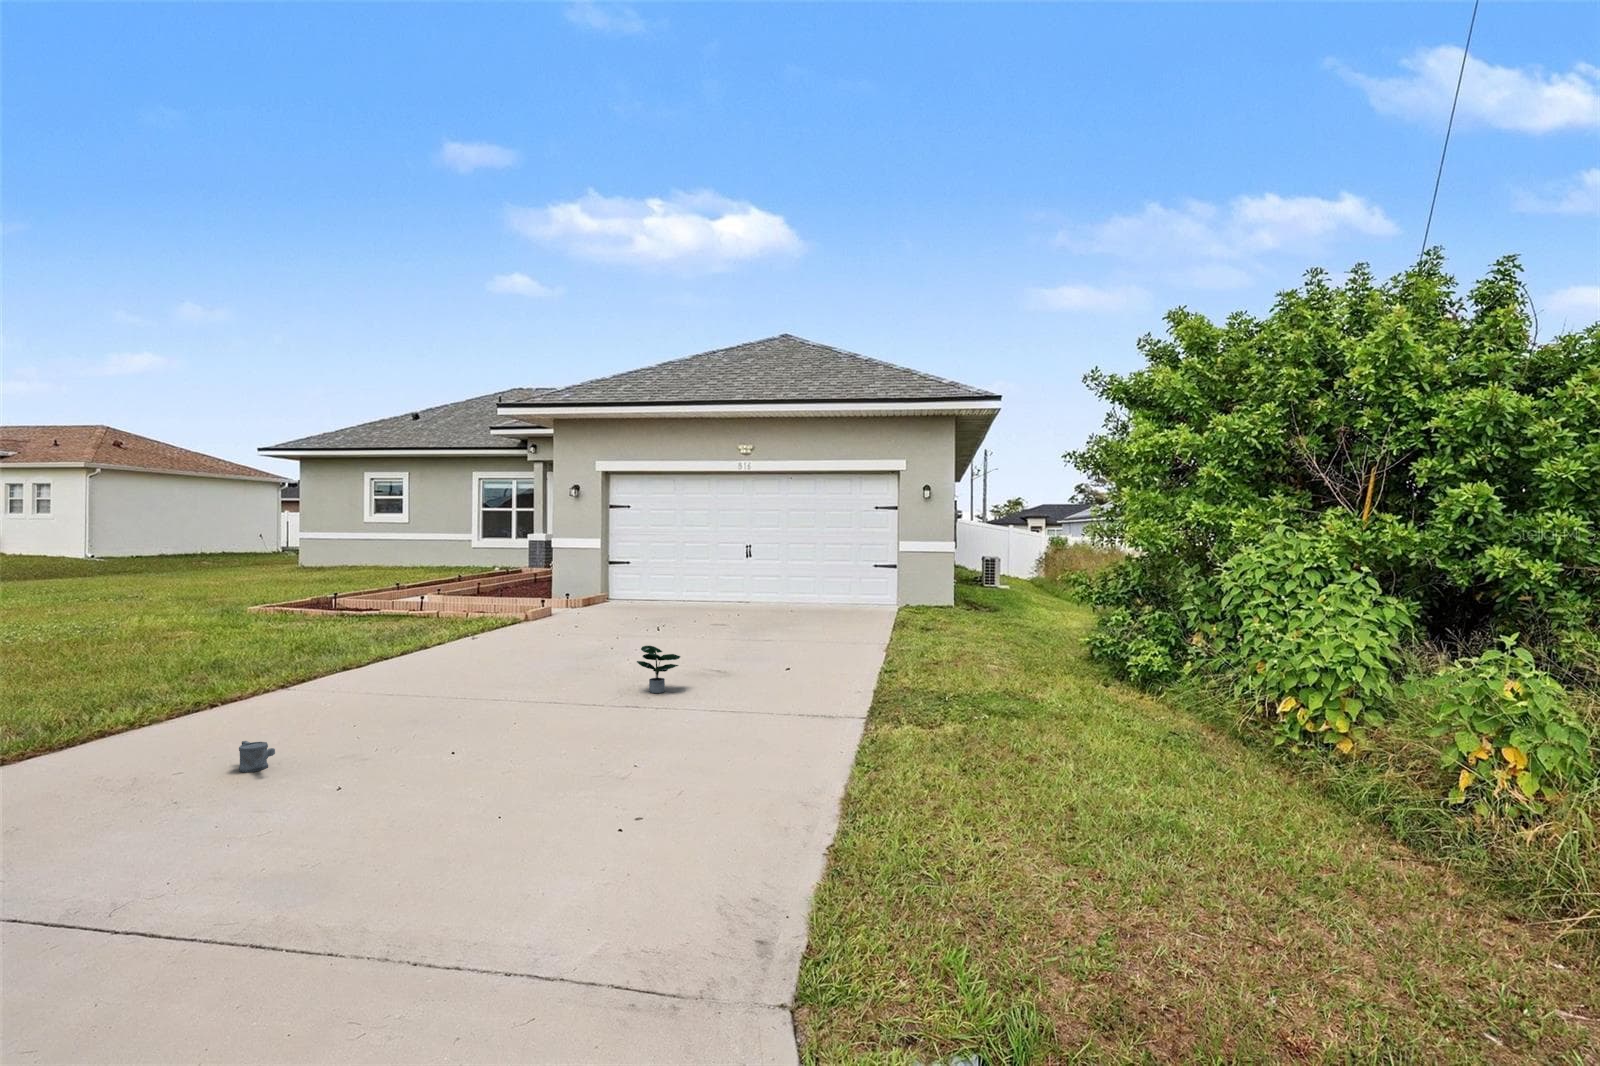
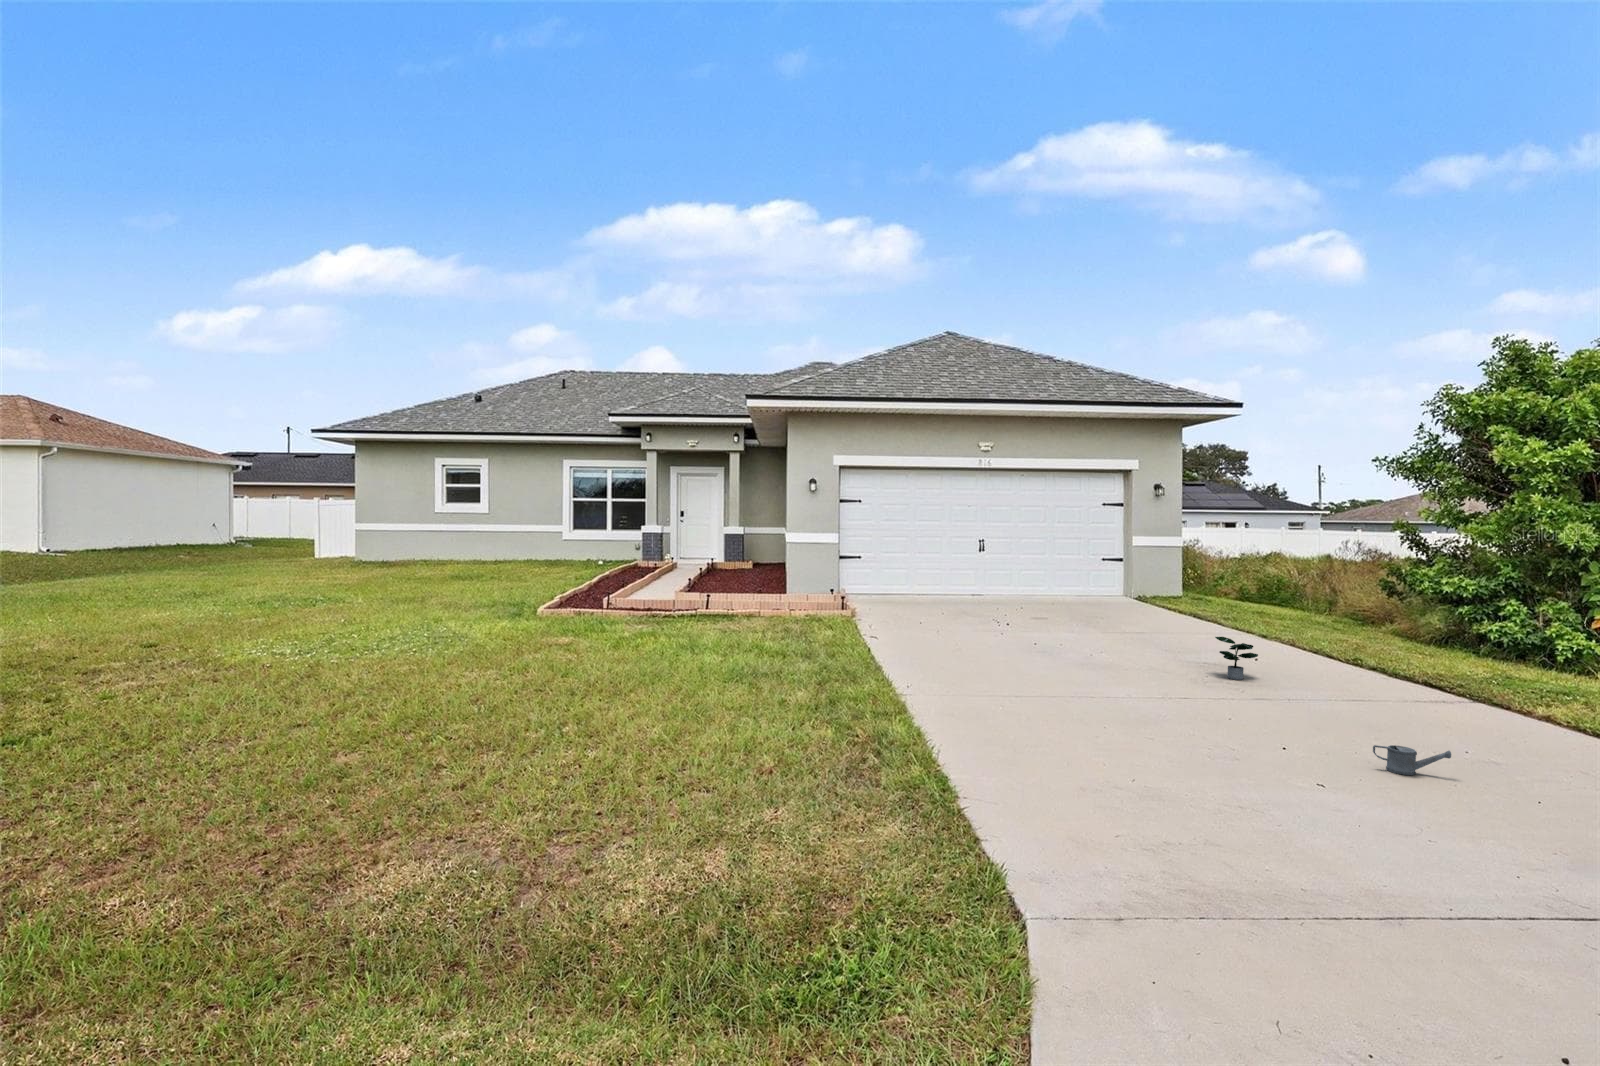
watering can: present [239,741,275,772] -> present [1373,745,1451,775]

